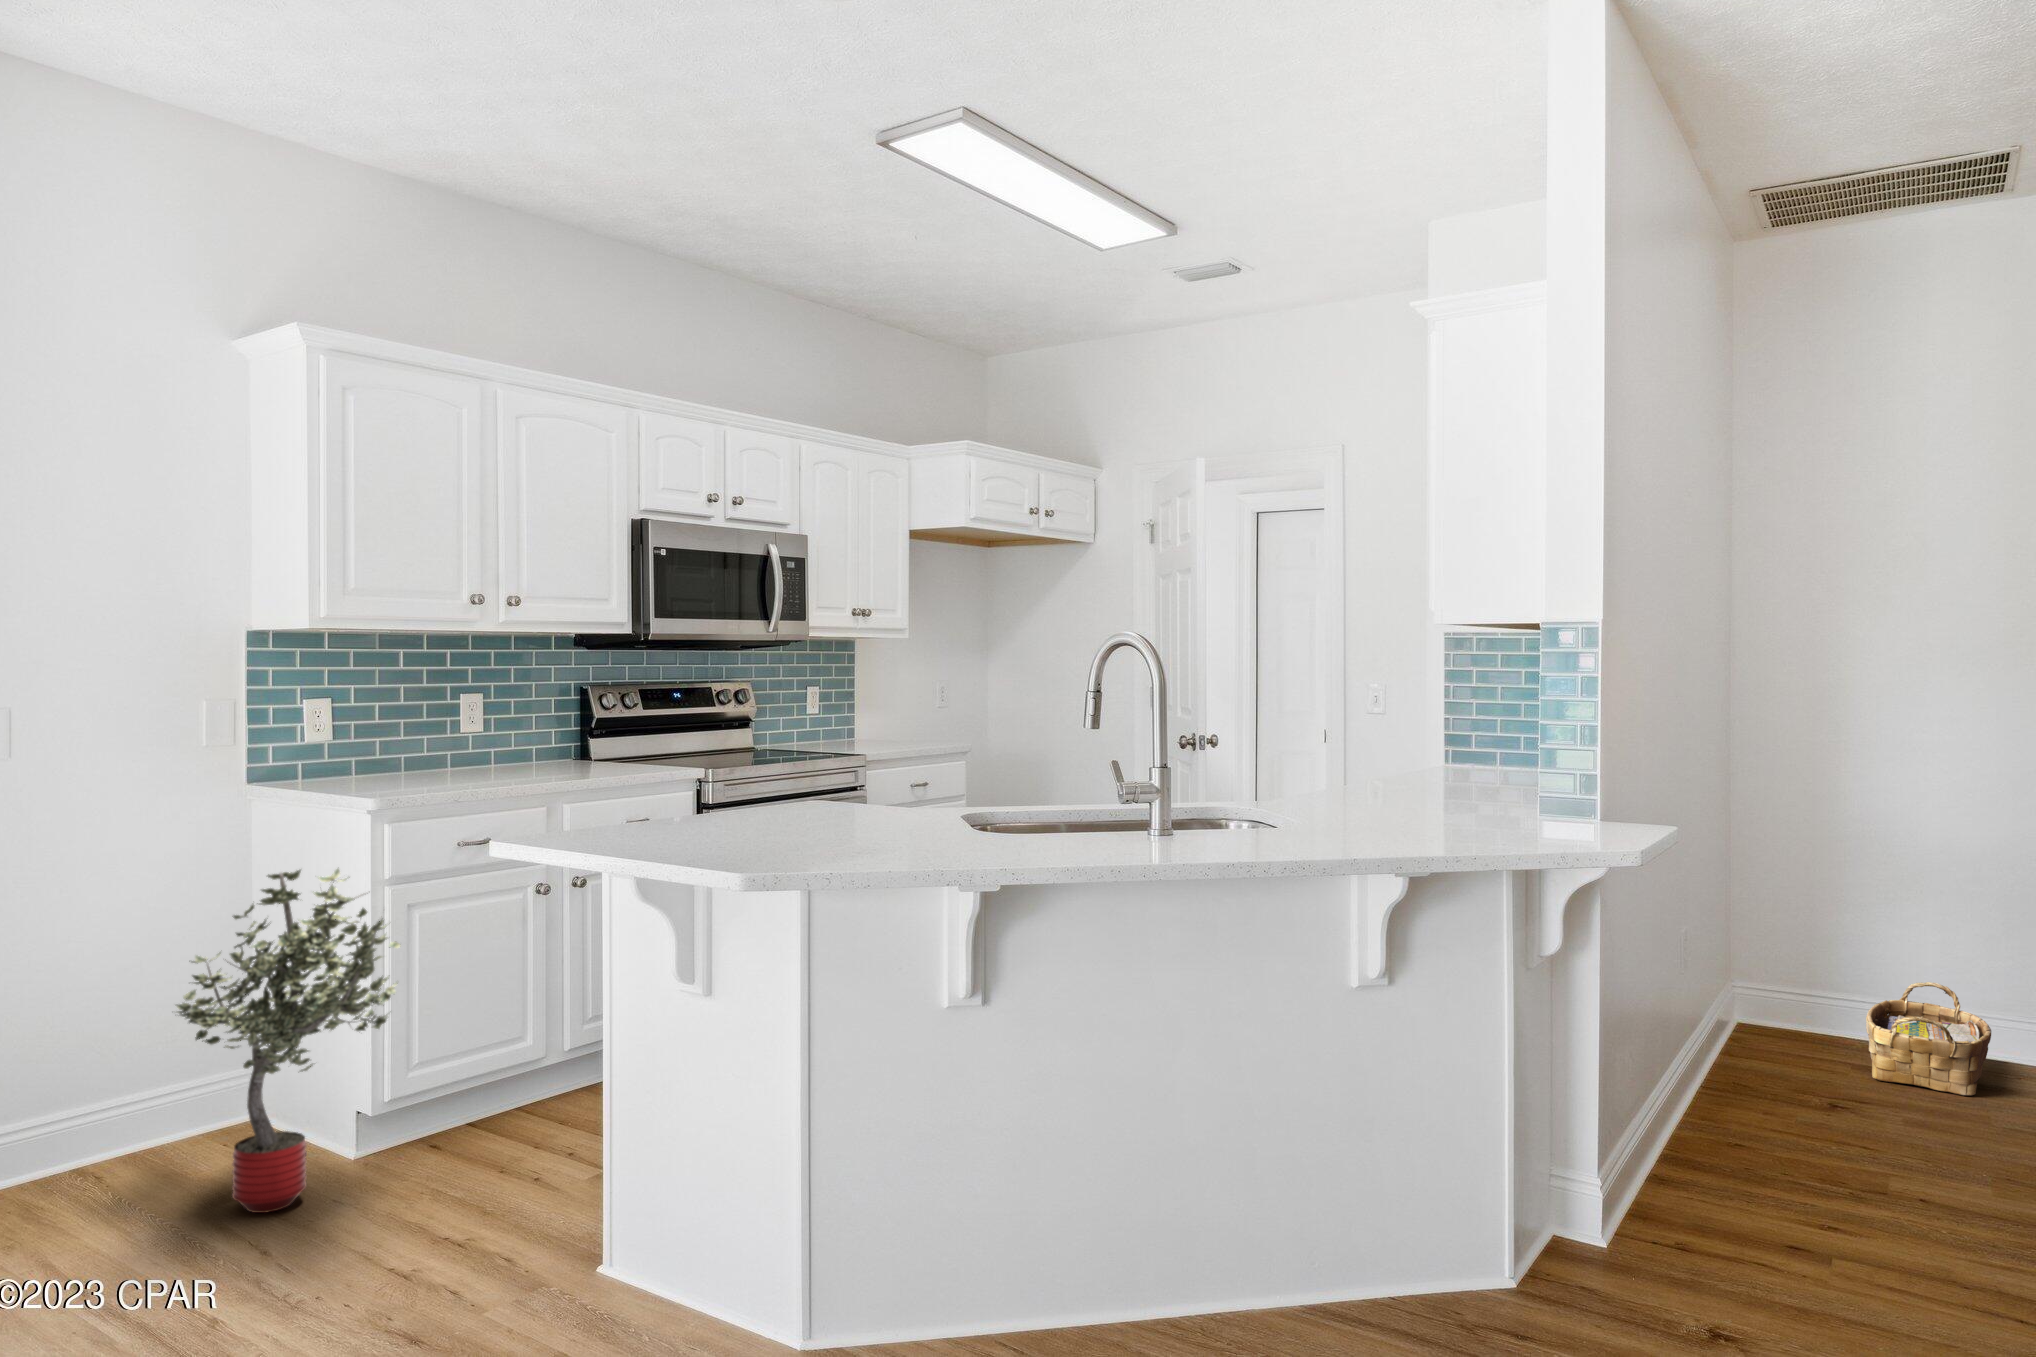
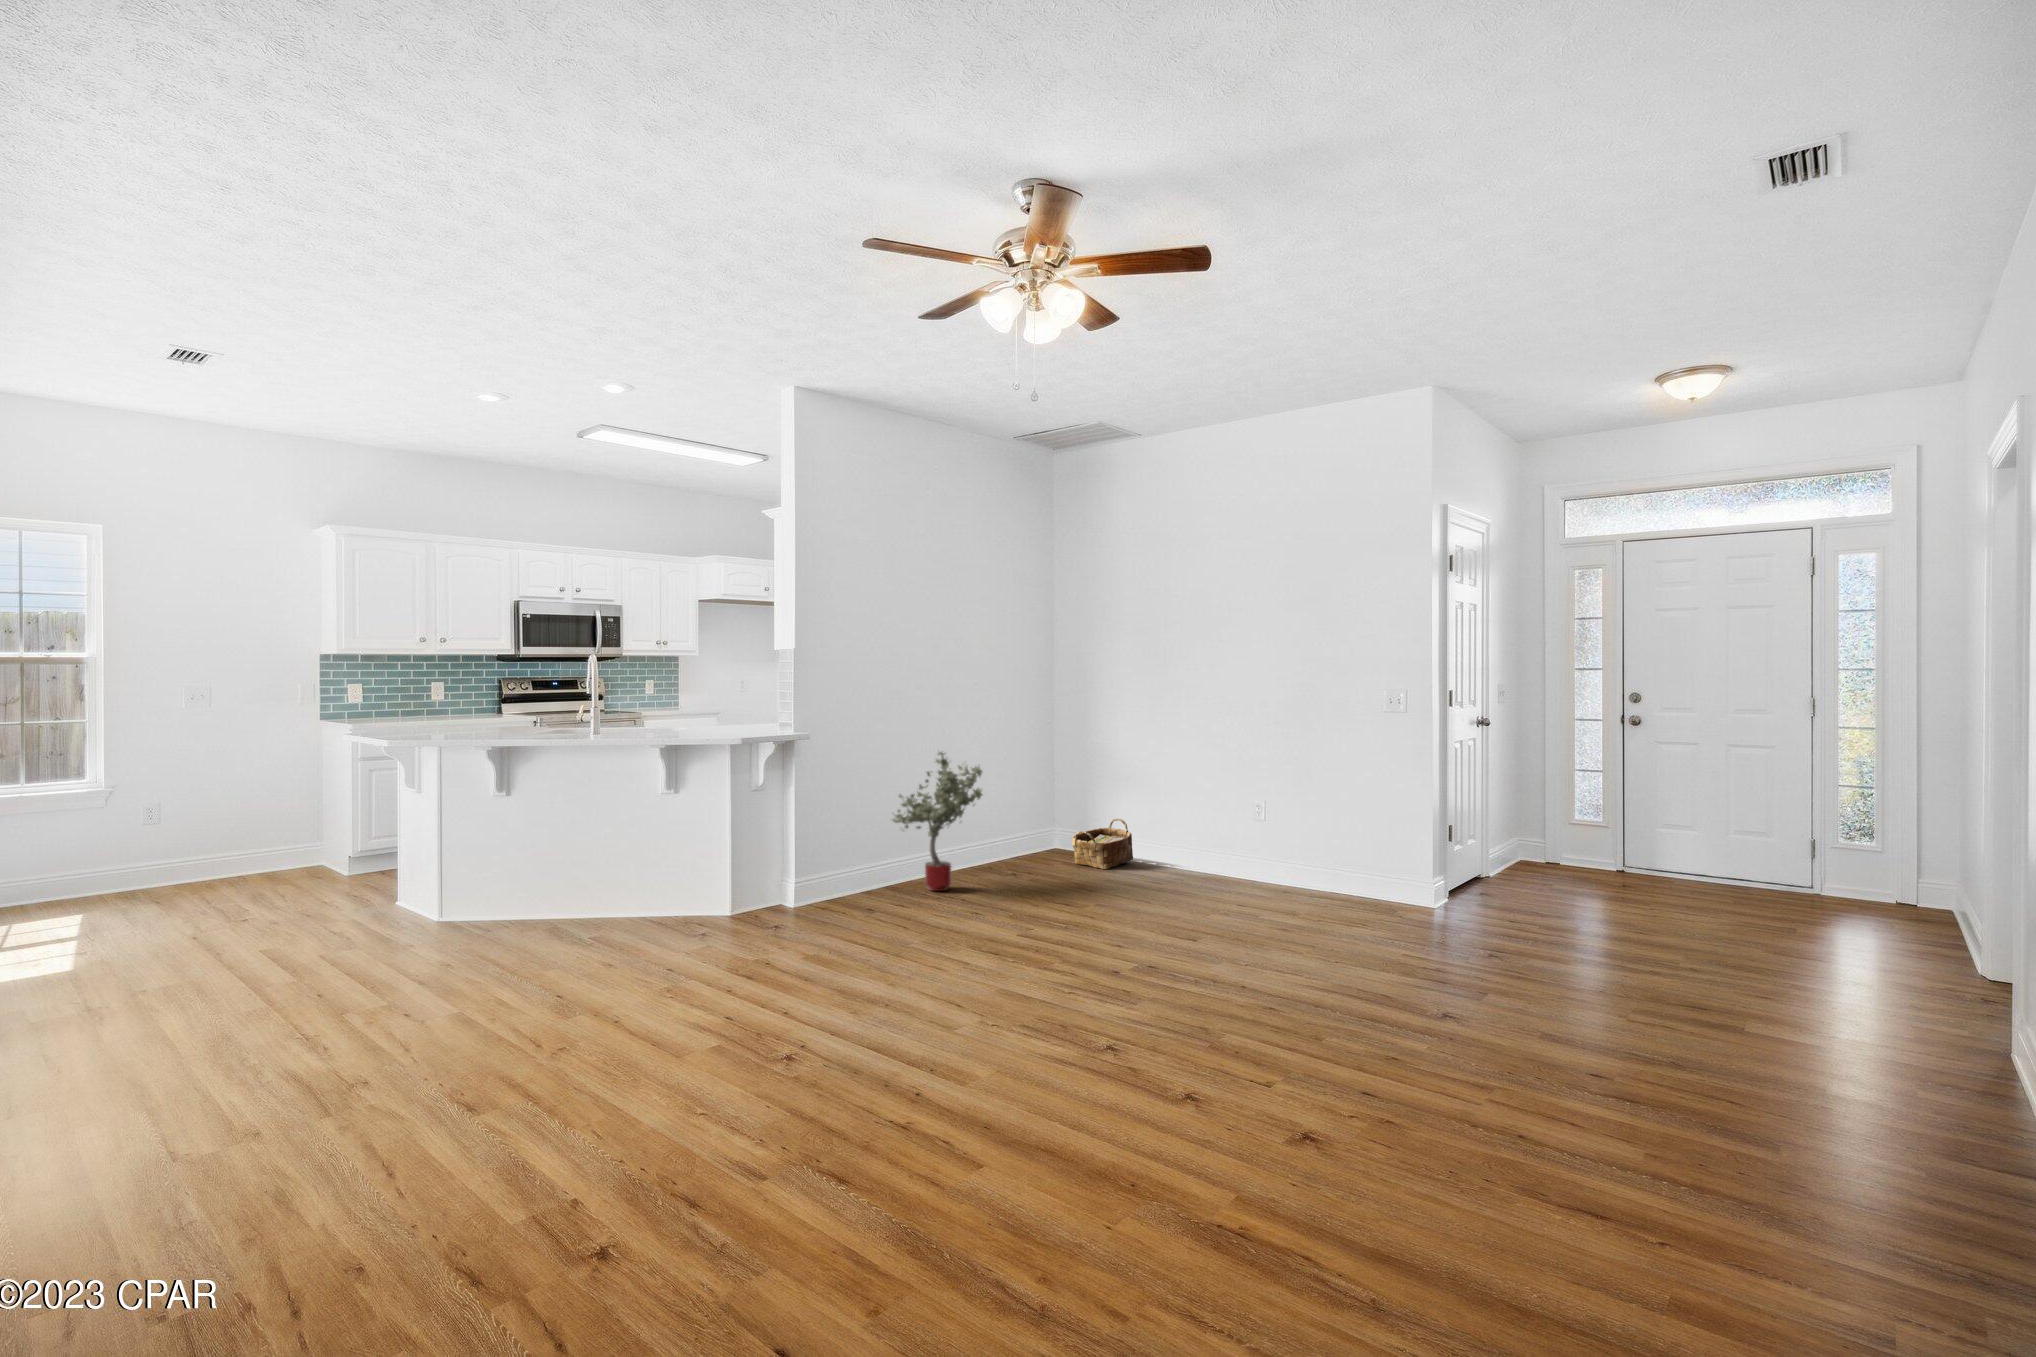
potted tree: present [176,869,400,1213] -> present [893,752,982,891]

